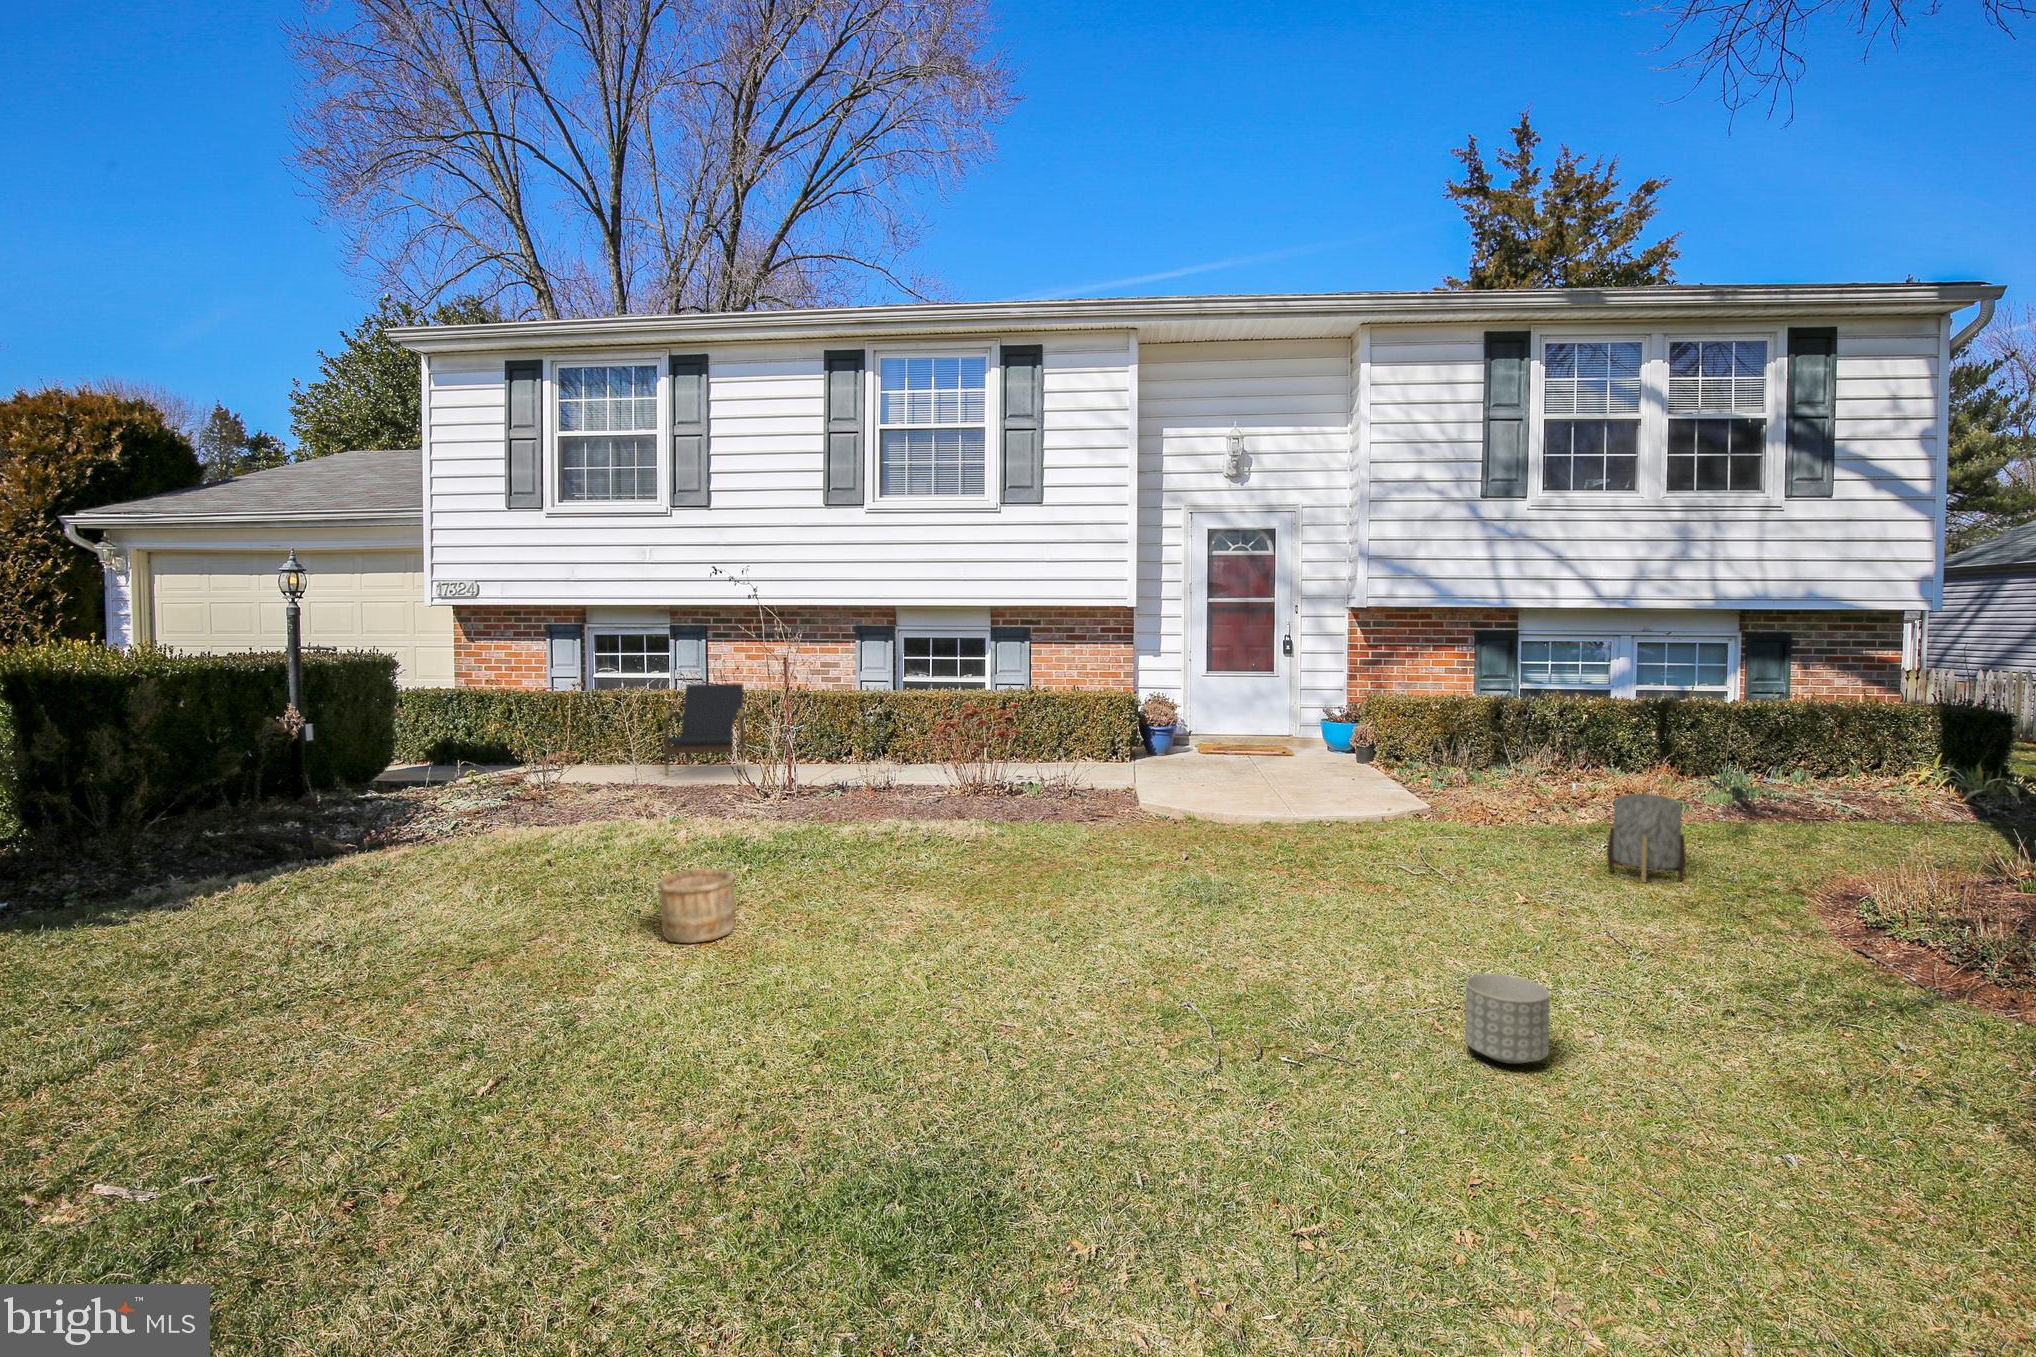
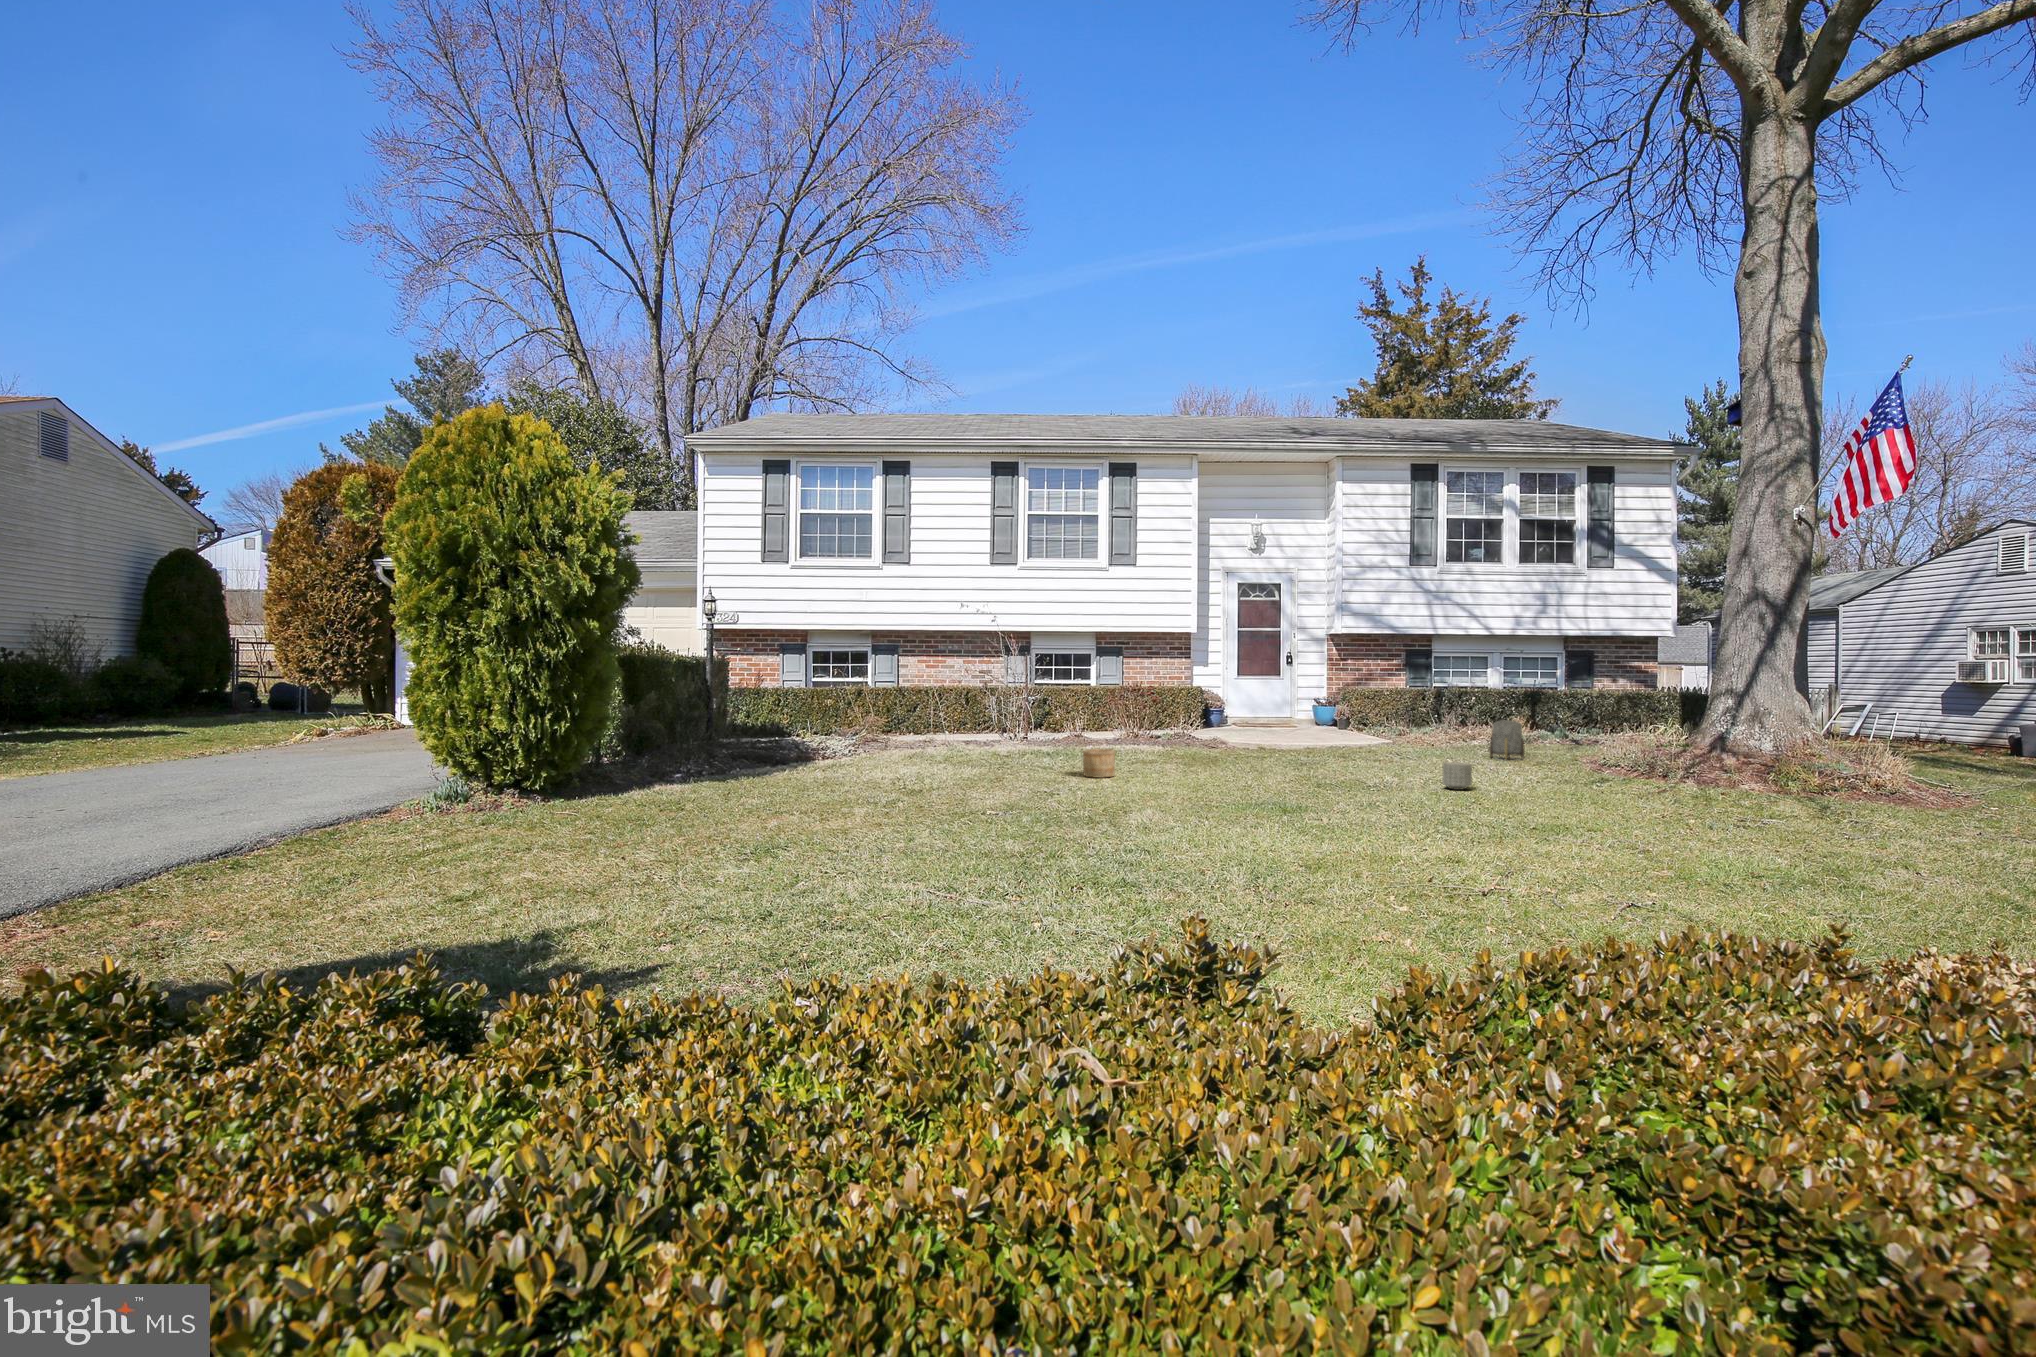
lounge chair: present [664,684,748,775] -> none [924,681,972,737]

